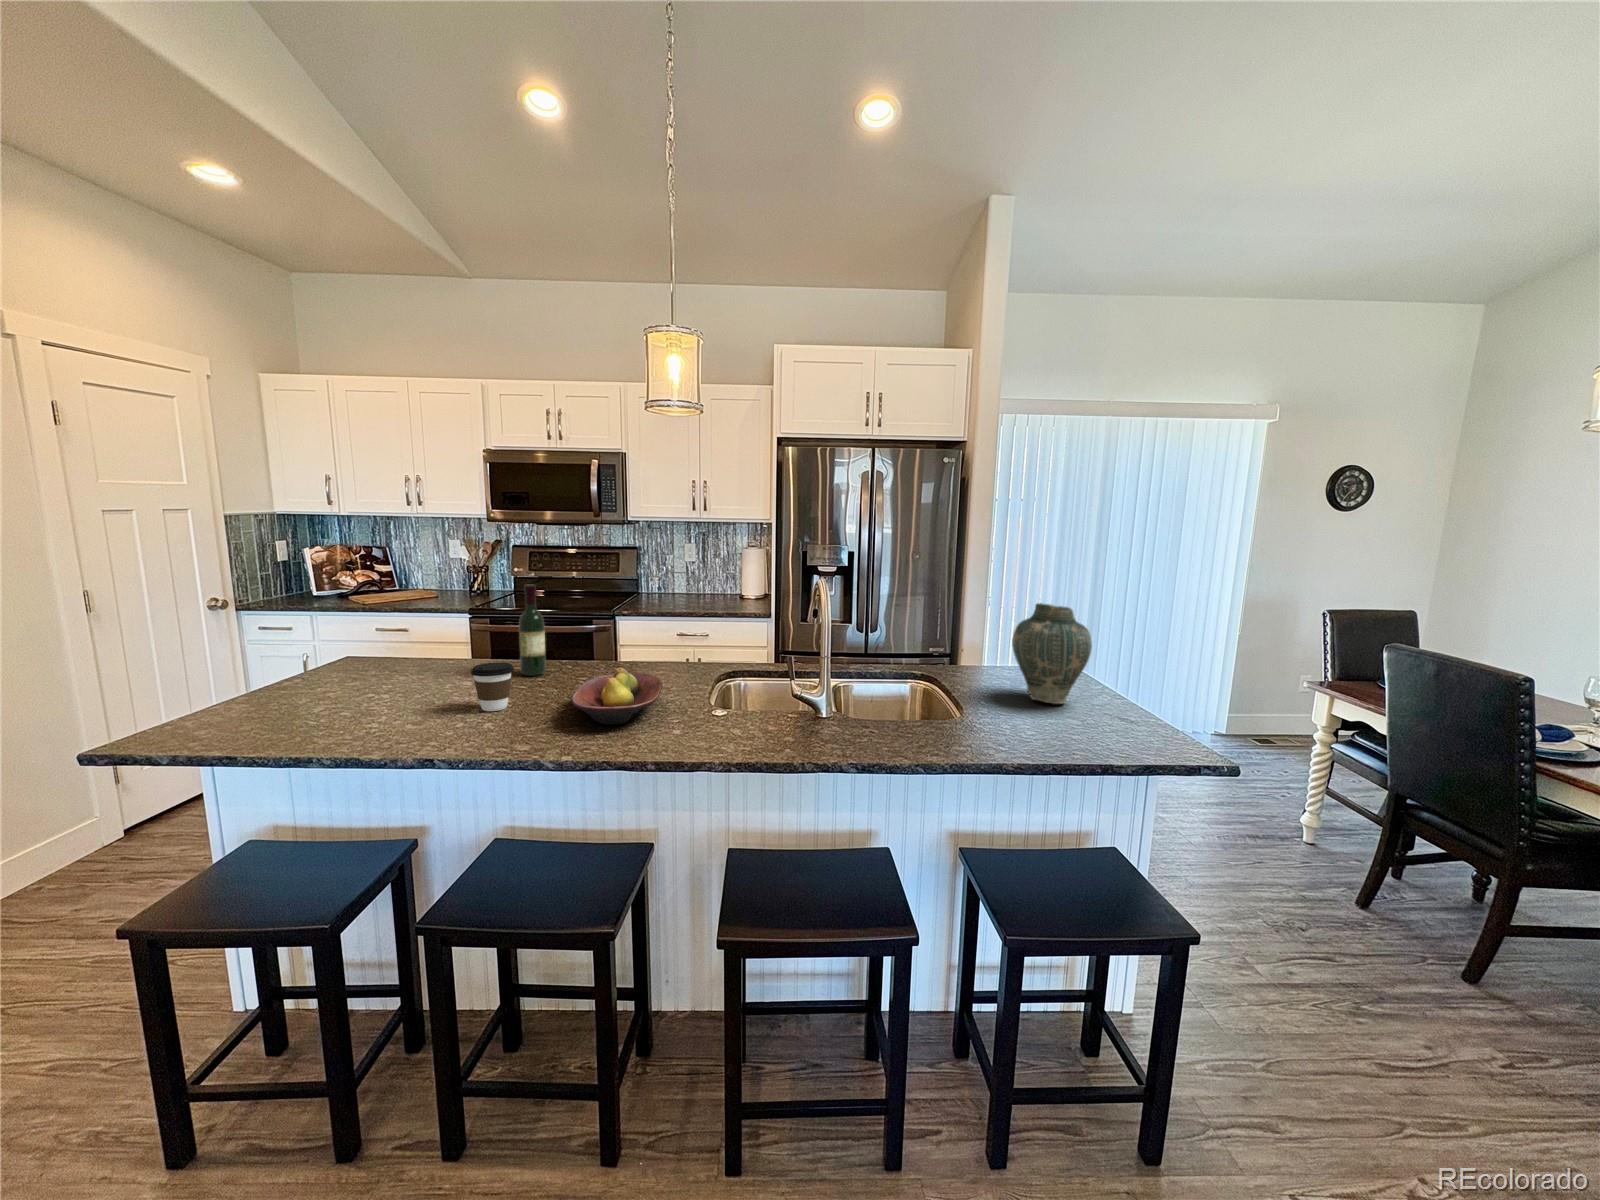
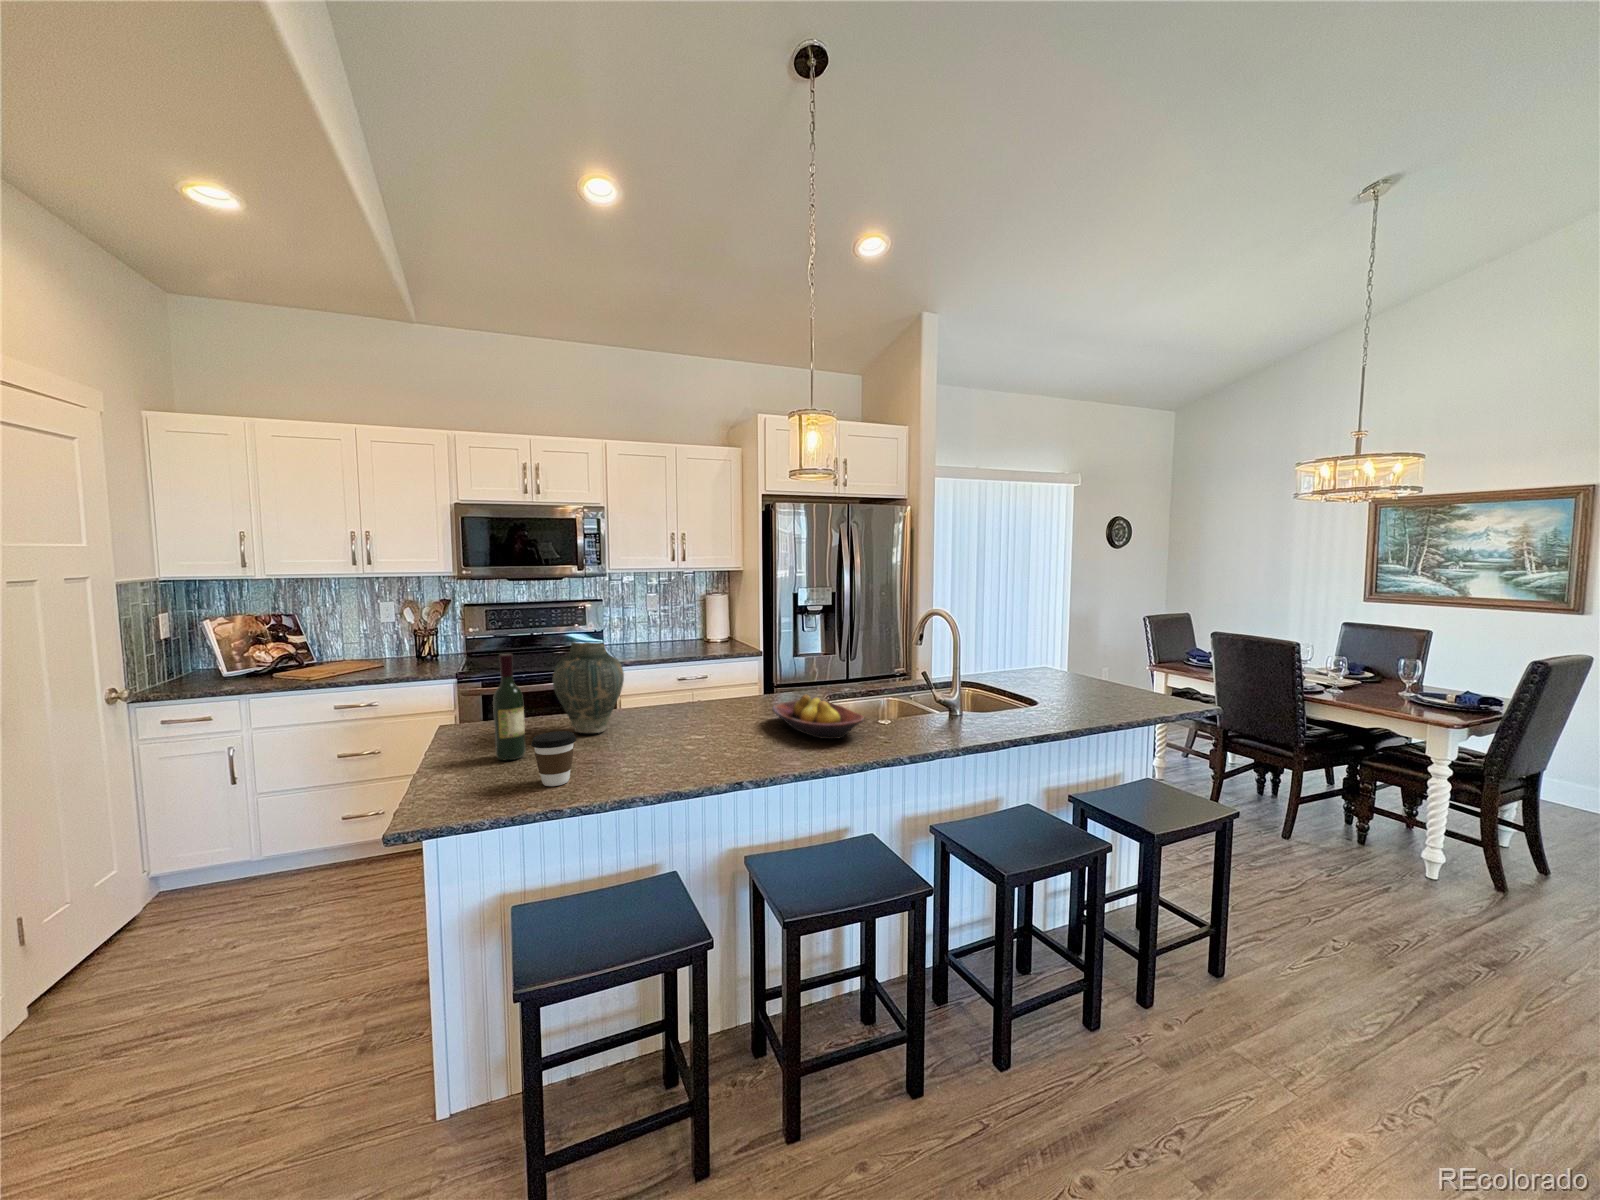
wine bottle: present [519,585,546,676] -> present [493,654,526,760]
vase: present [1012,603,1092,704] -> present [553,642,624,733]
coffee cup: present [471,662,514,711] -> present [531,731,576,786]

